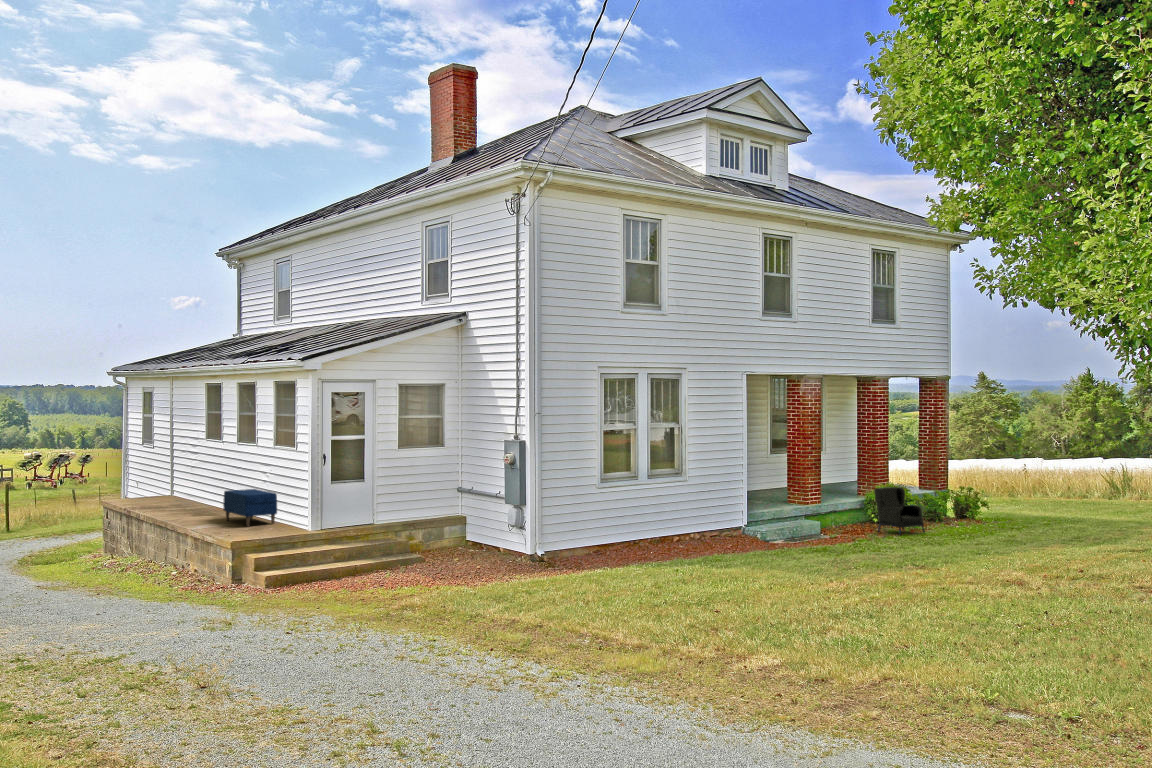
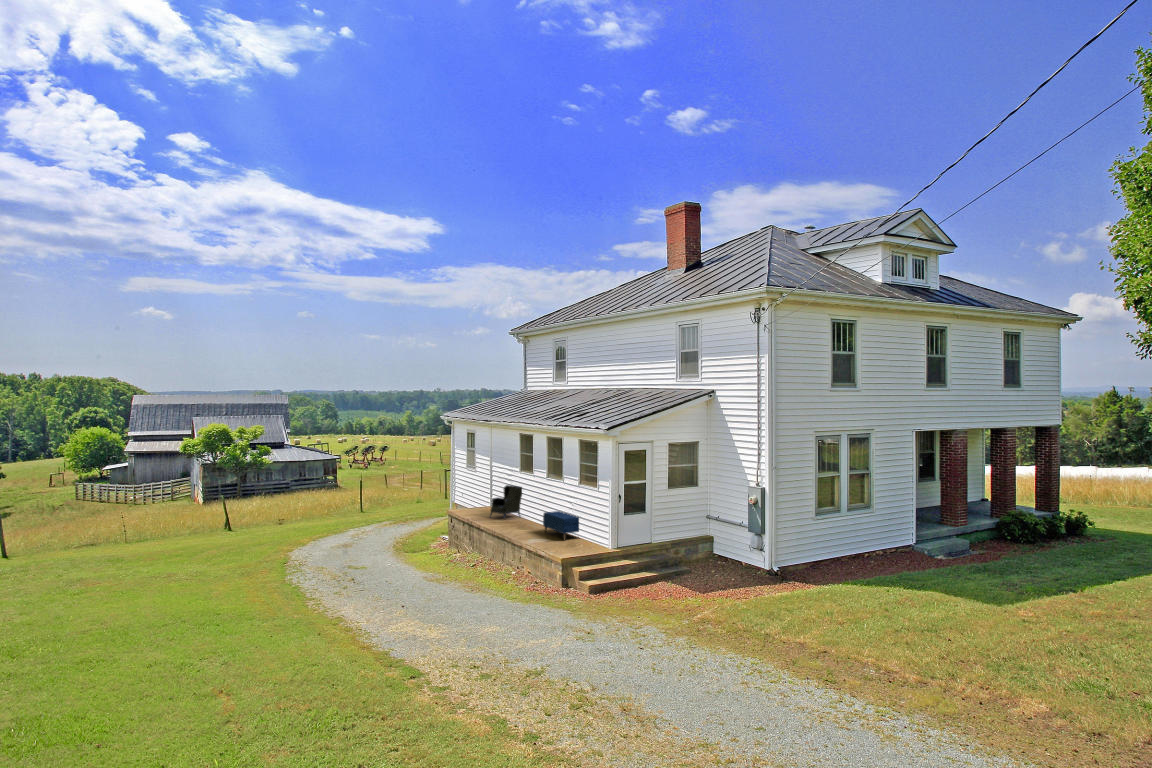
armchair: present [874,487,925,535] -> present [490,485,522,519]

